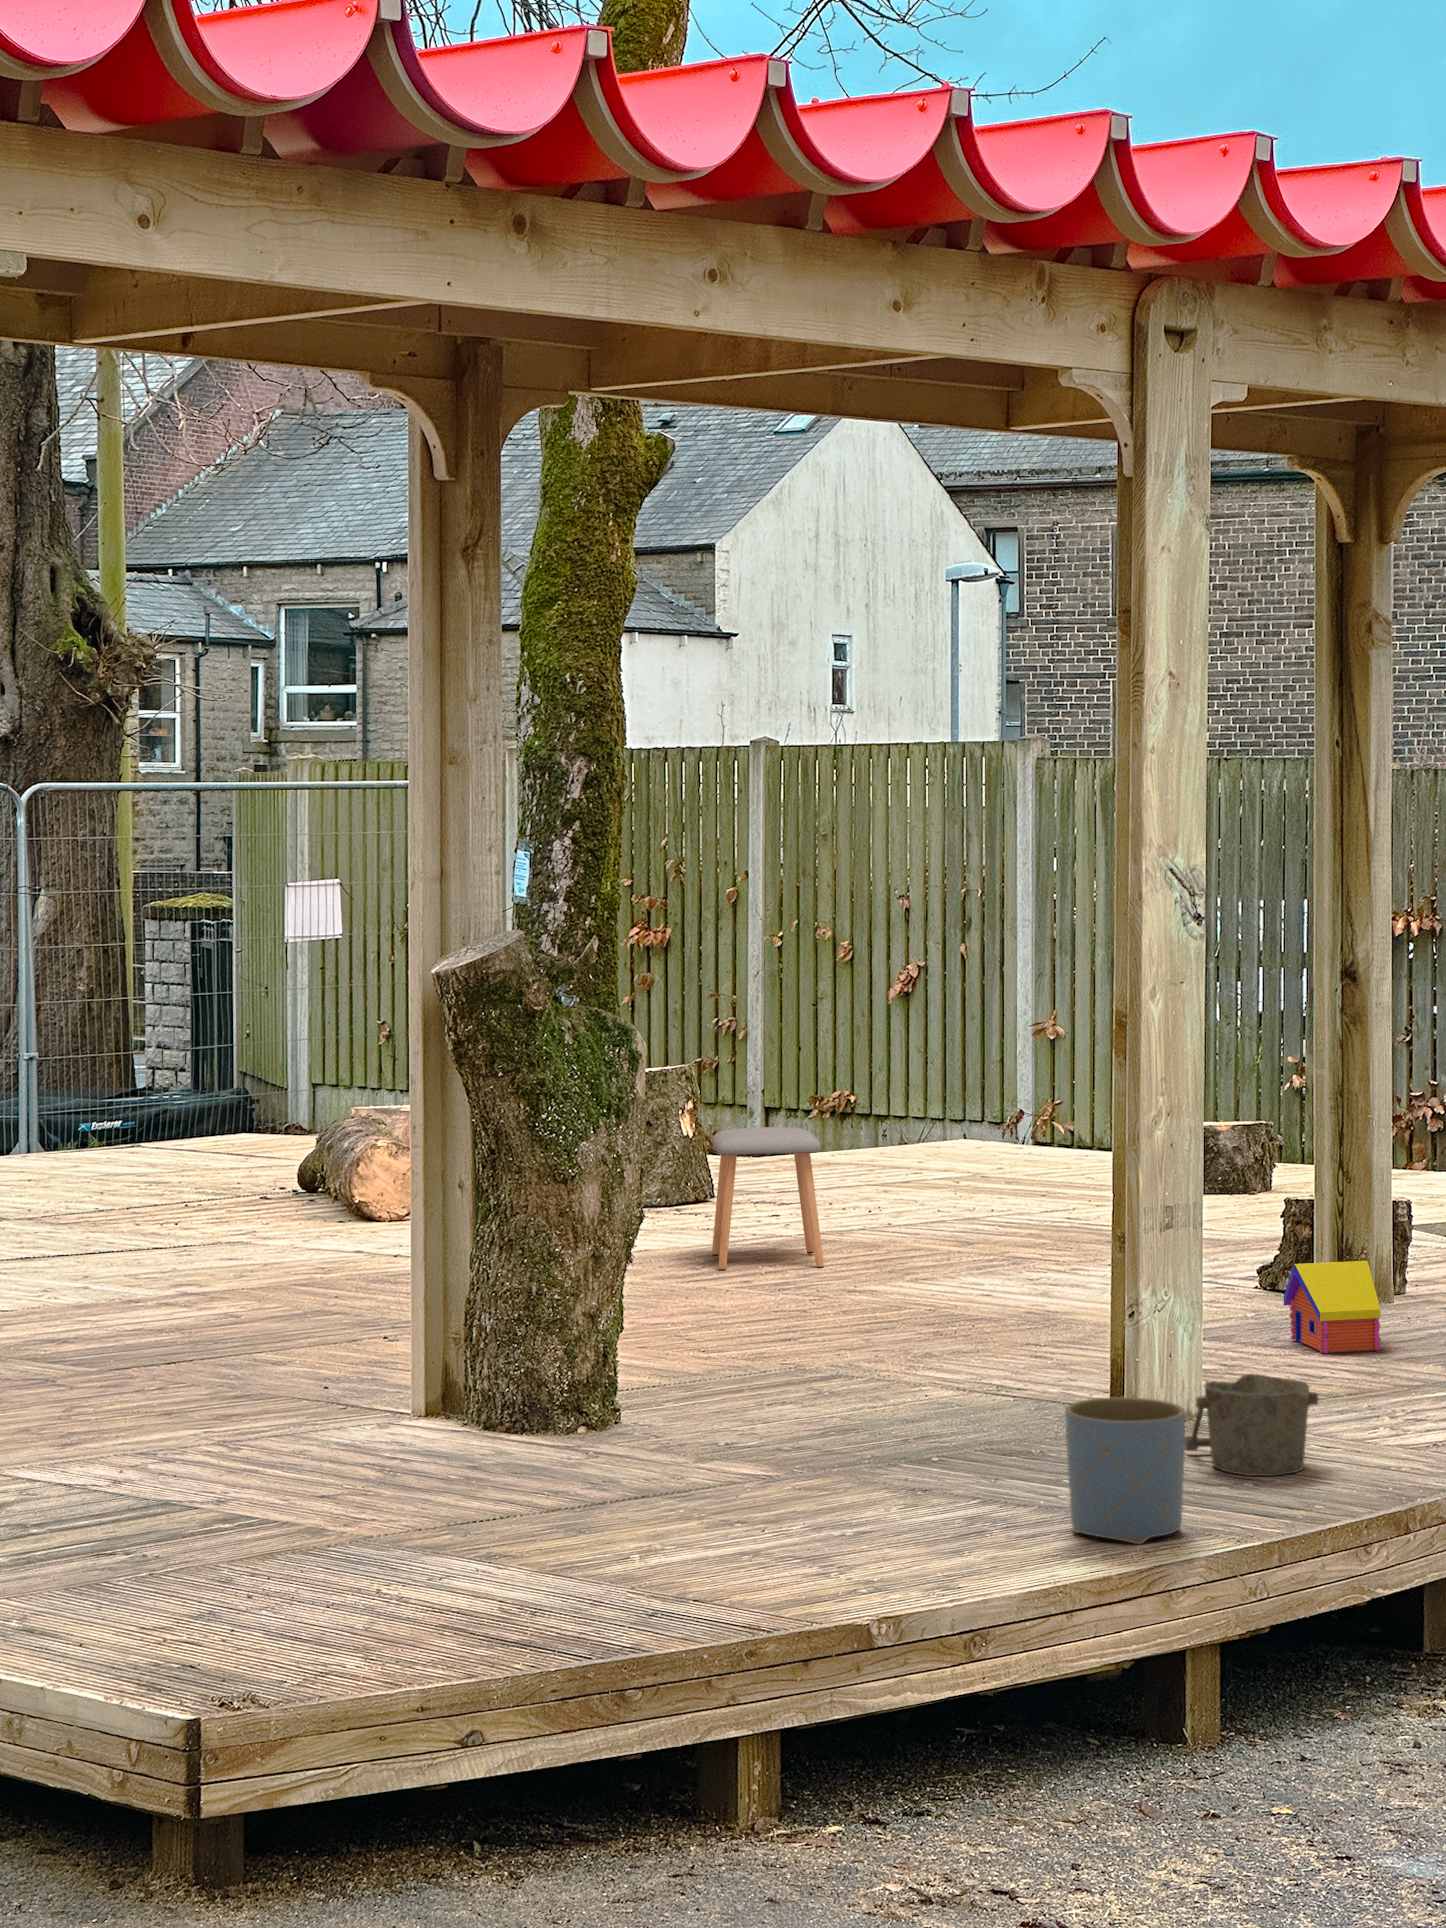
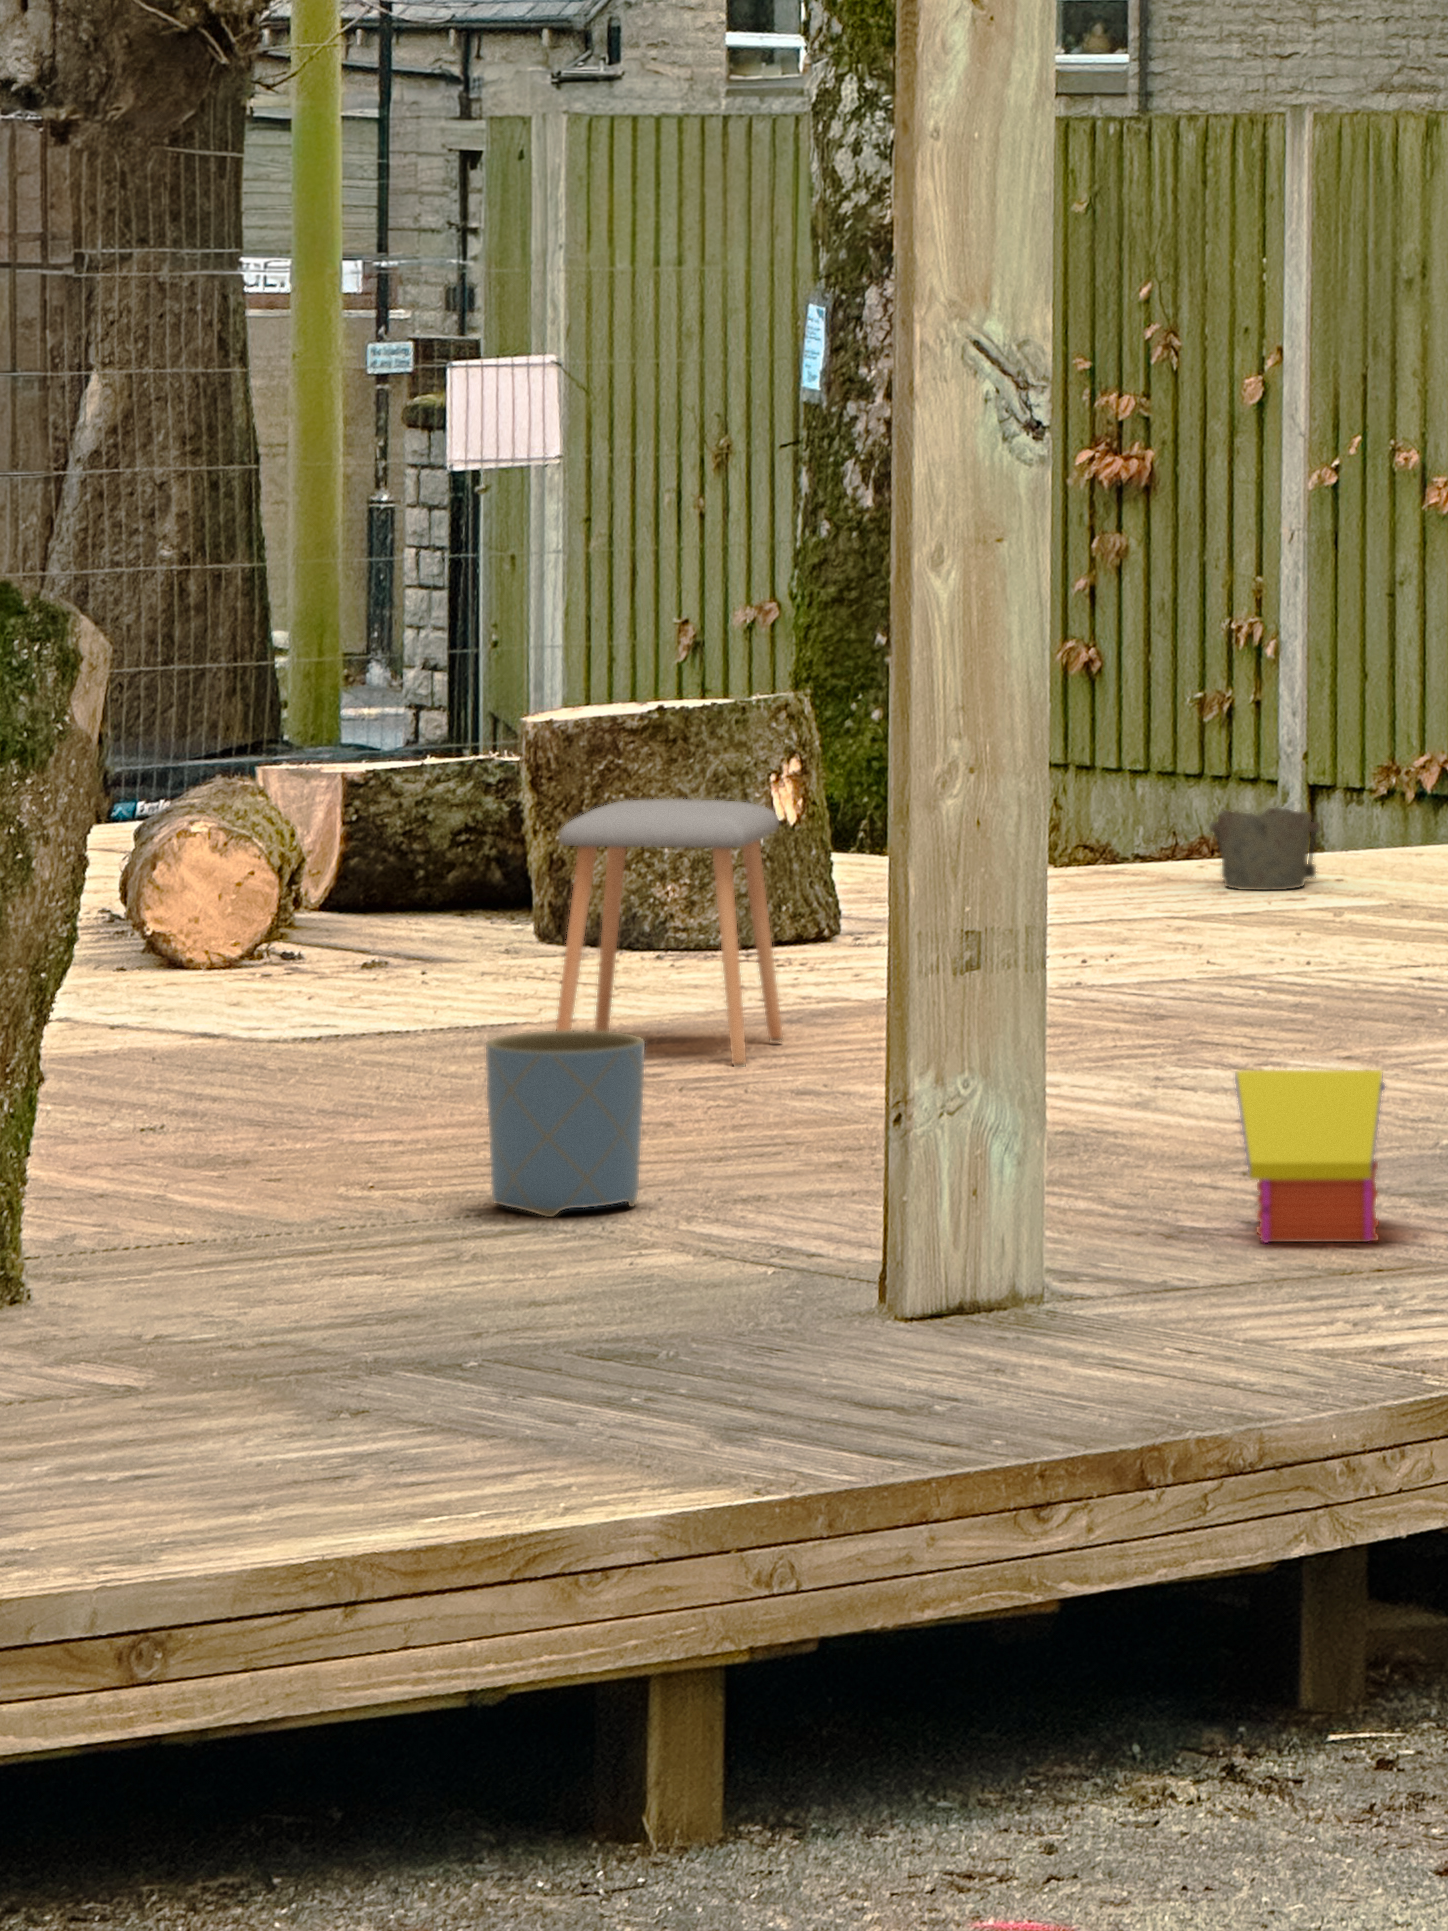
bucket: present [1185,1374,1319,1476] -> present [1210,808,1320,890]
planter: present [1065,1397,1186,1544] -> present [486,1030,645,1217]

